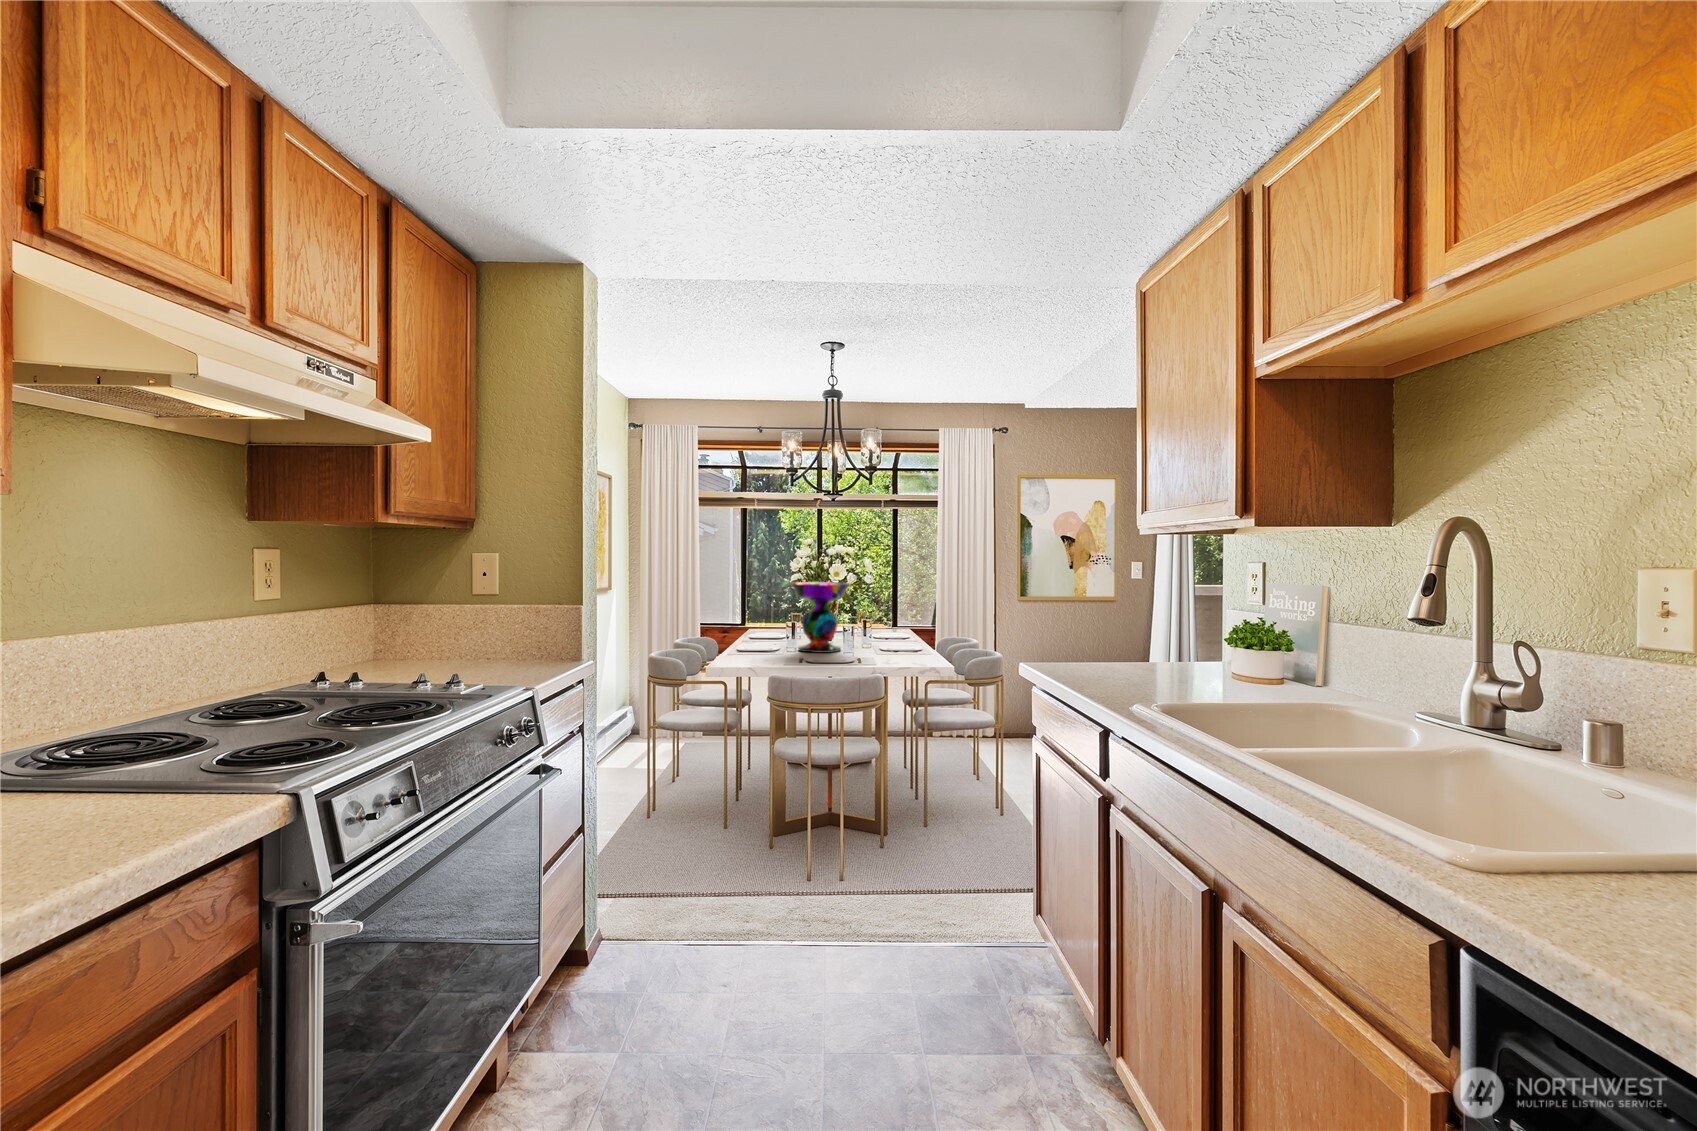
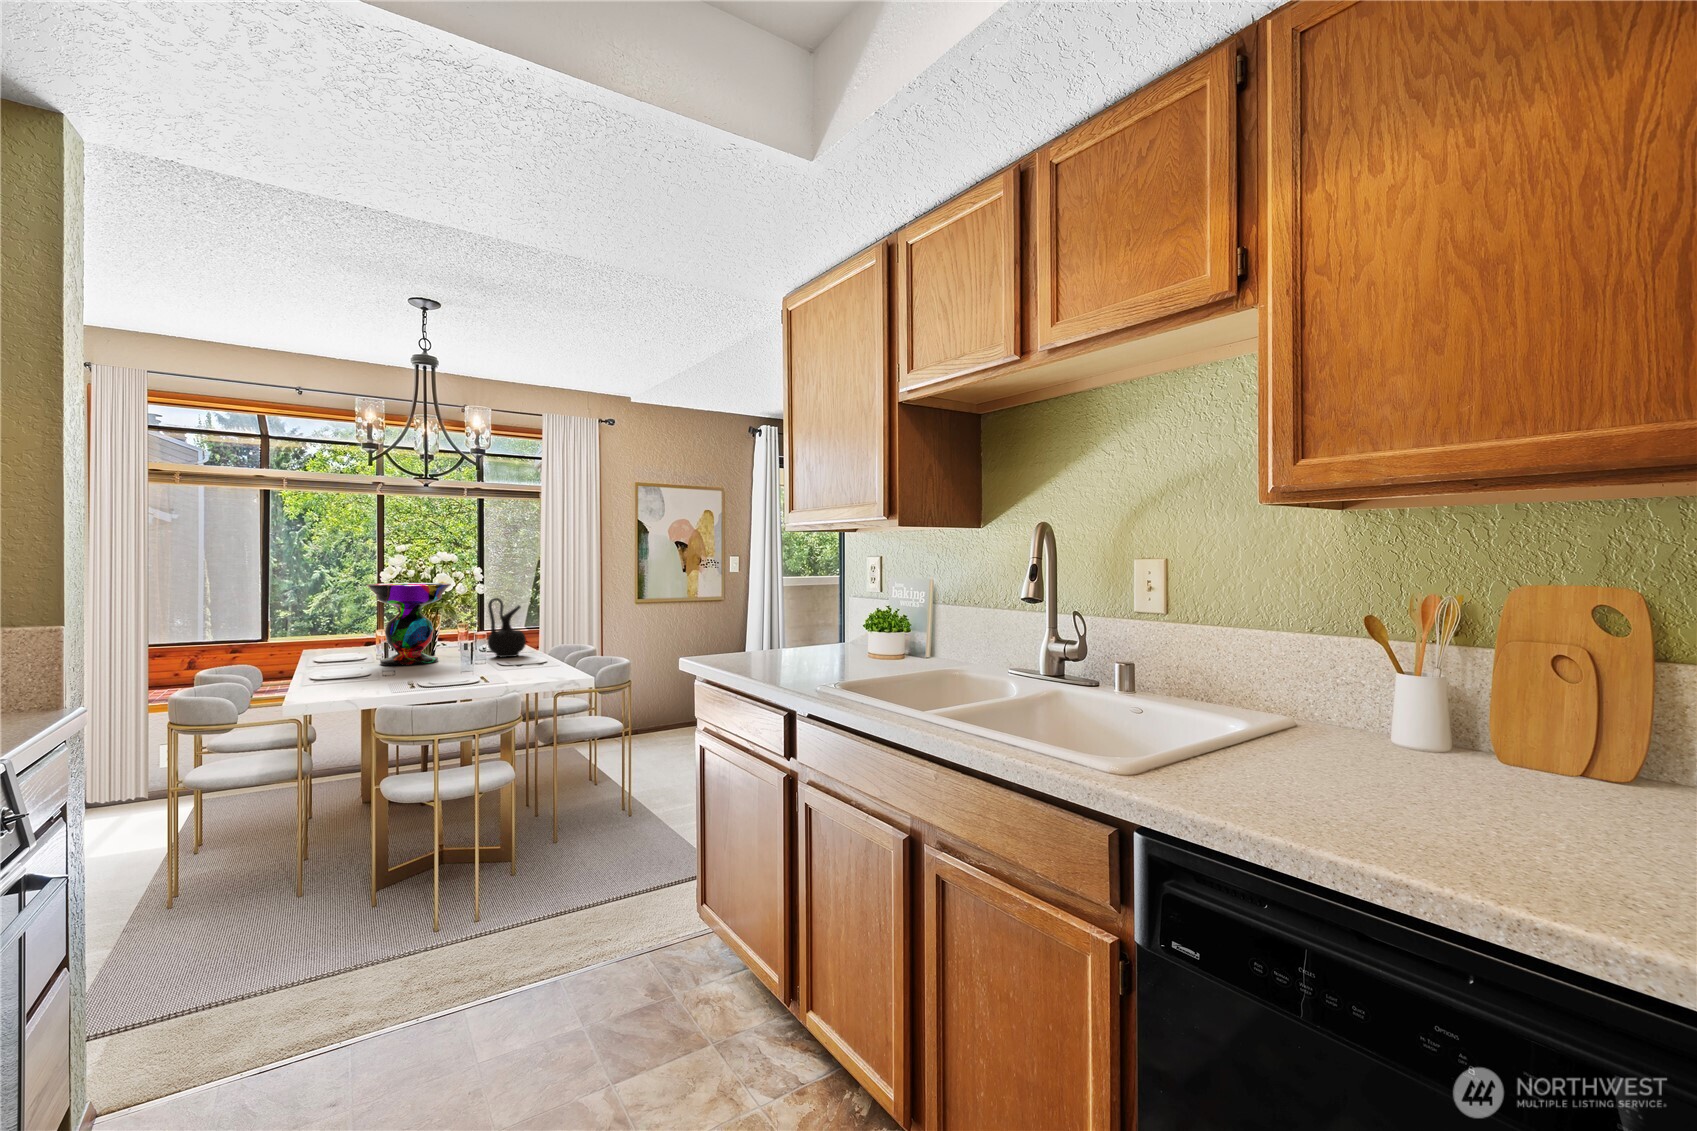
ceramic jug: none [880,597,912,651] -> present [487,598,526,657]

